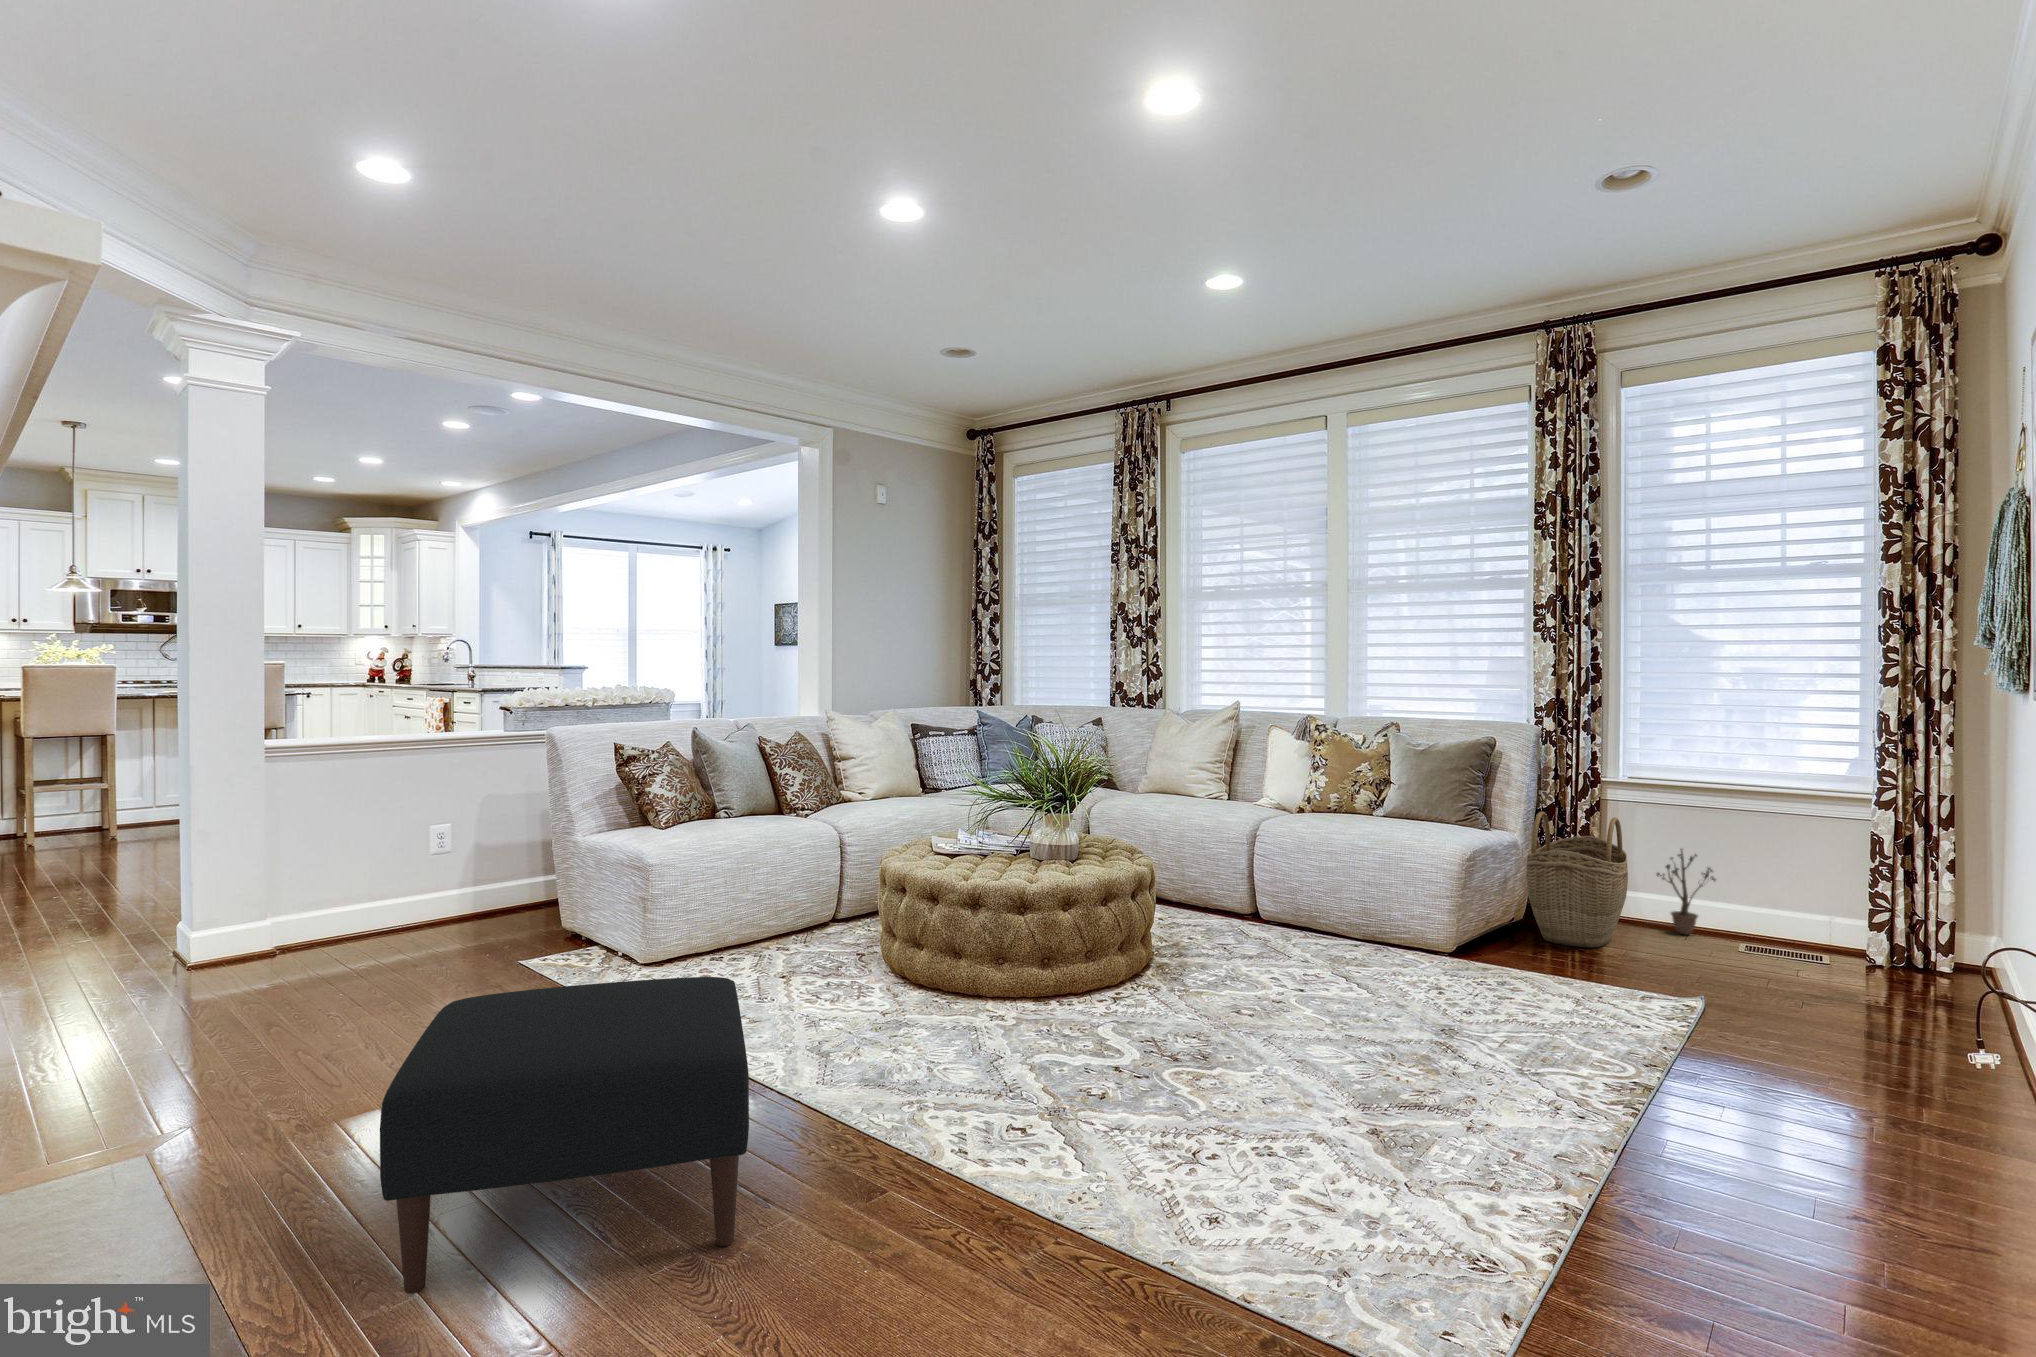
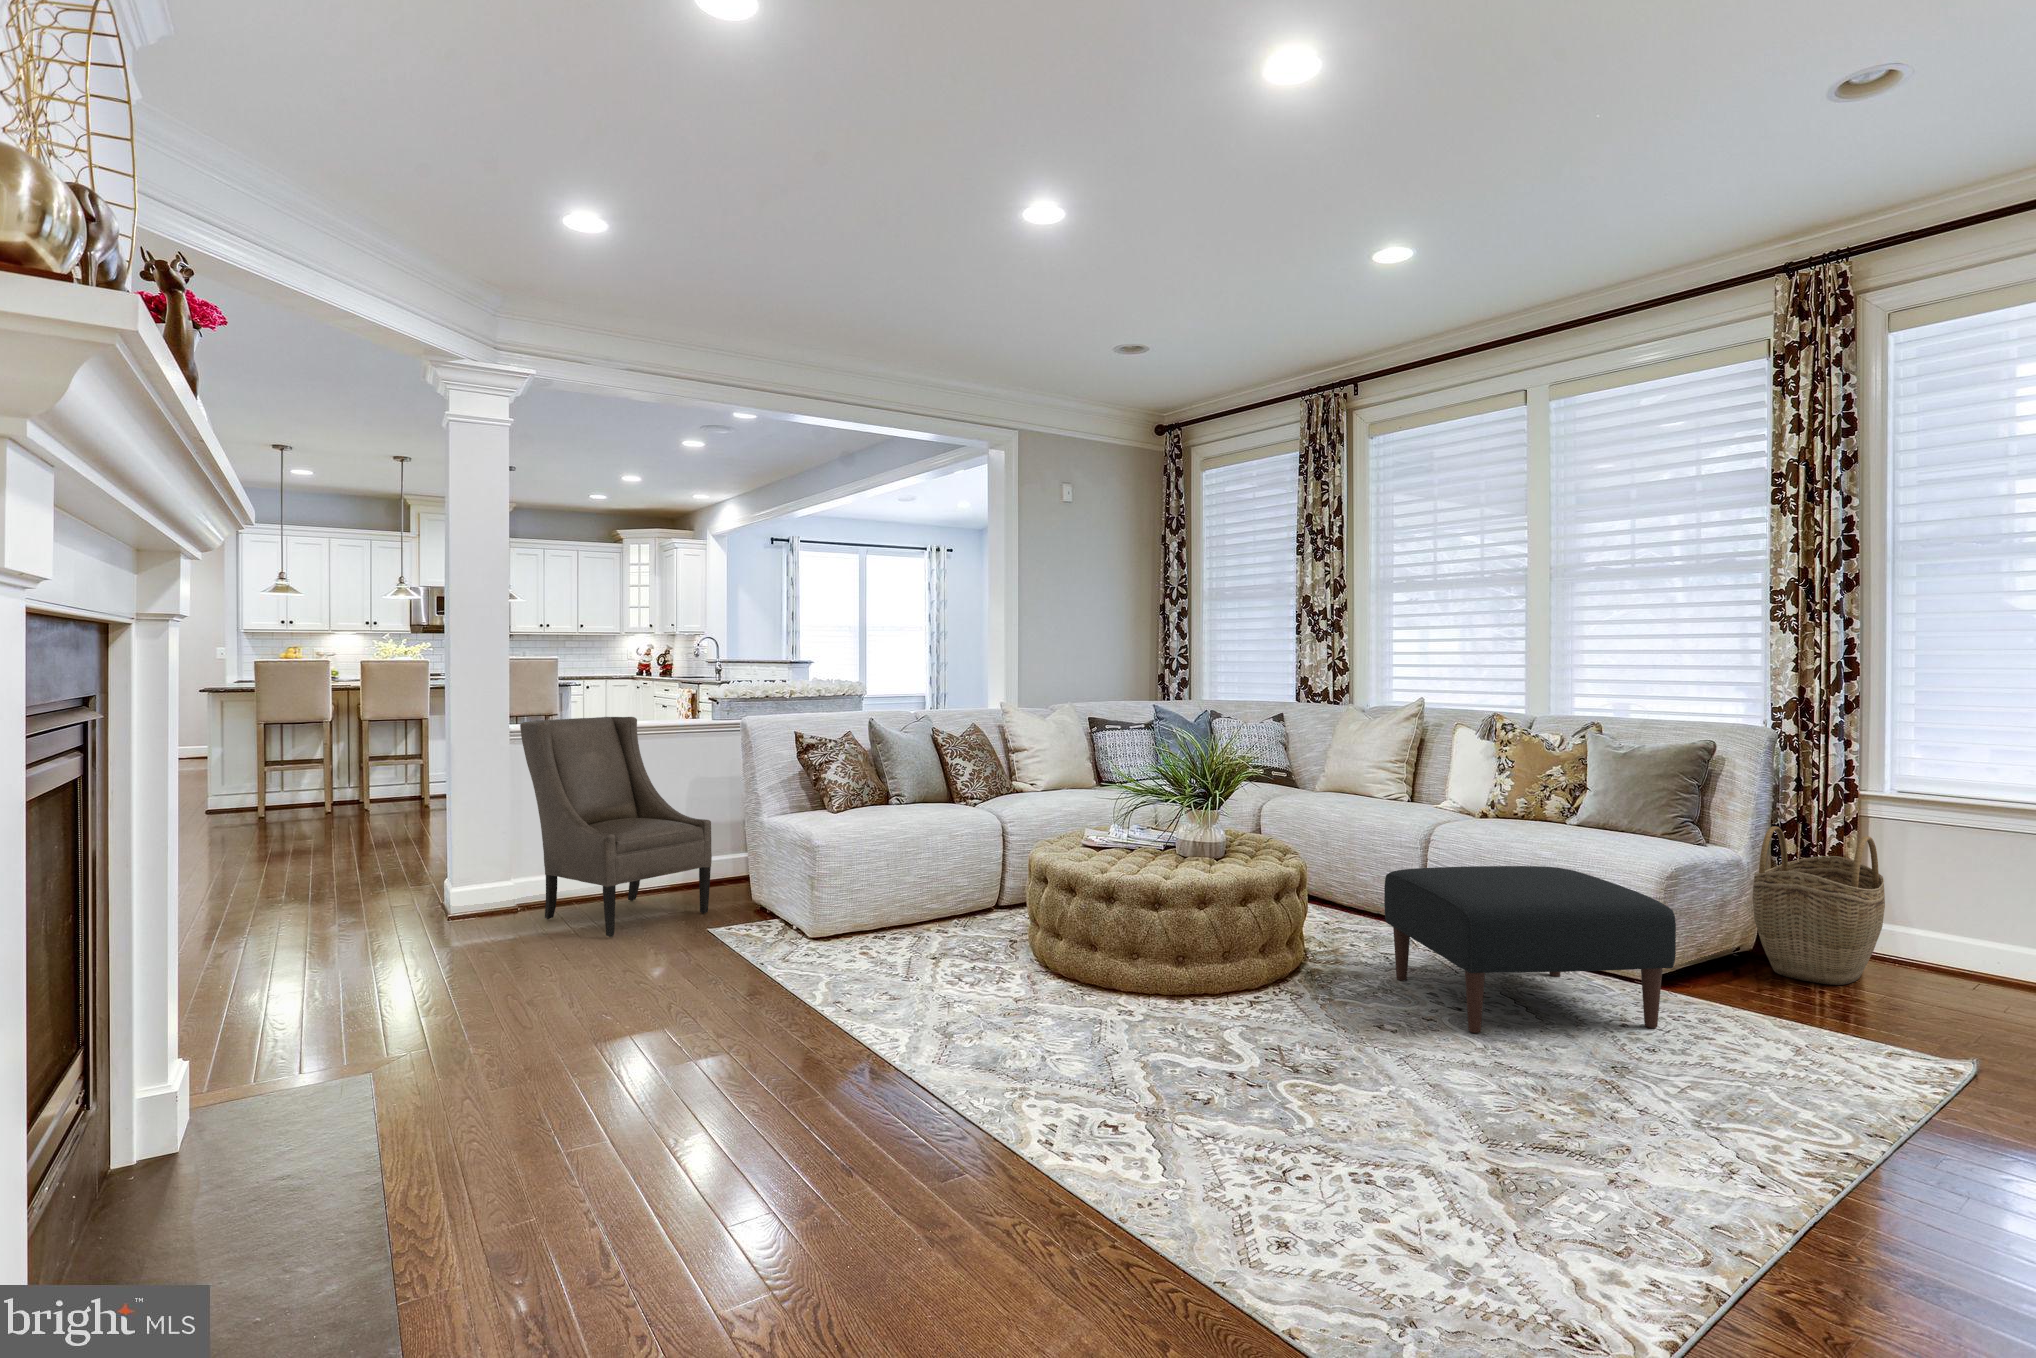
armchair: none [287,730,520,975] -> present [520,717,712,937]
decorative plant: present [1645,849,1716,934] -> none [1912,875,2006,977]
ottoman: present [380,977,749,1294] -> present [1384,866,1676,1033]

